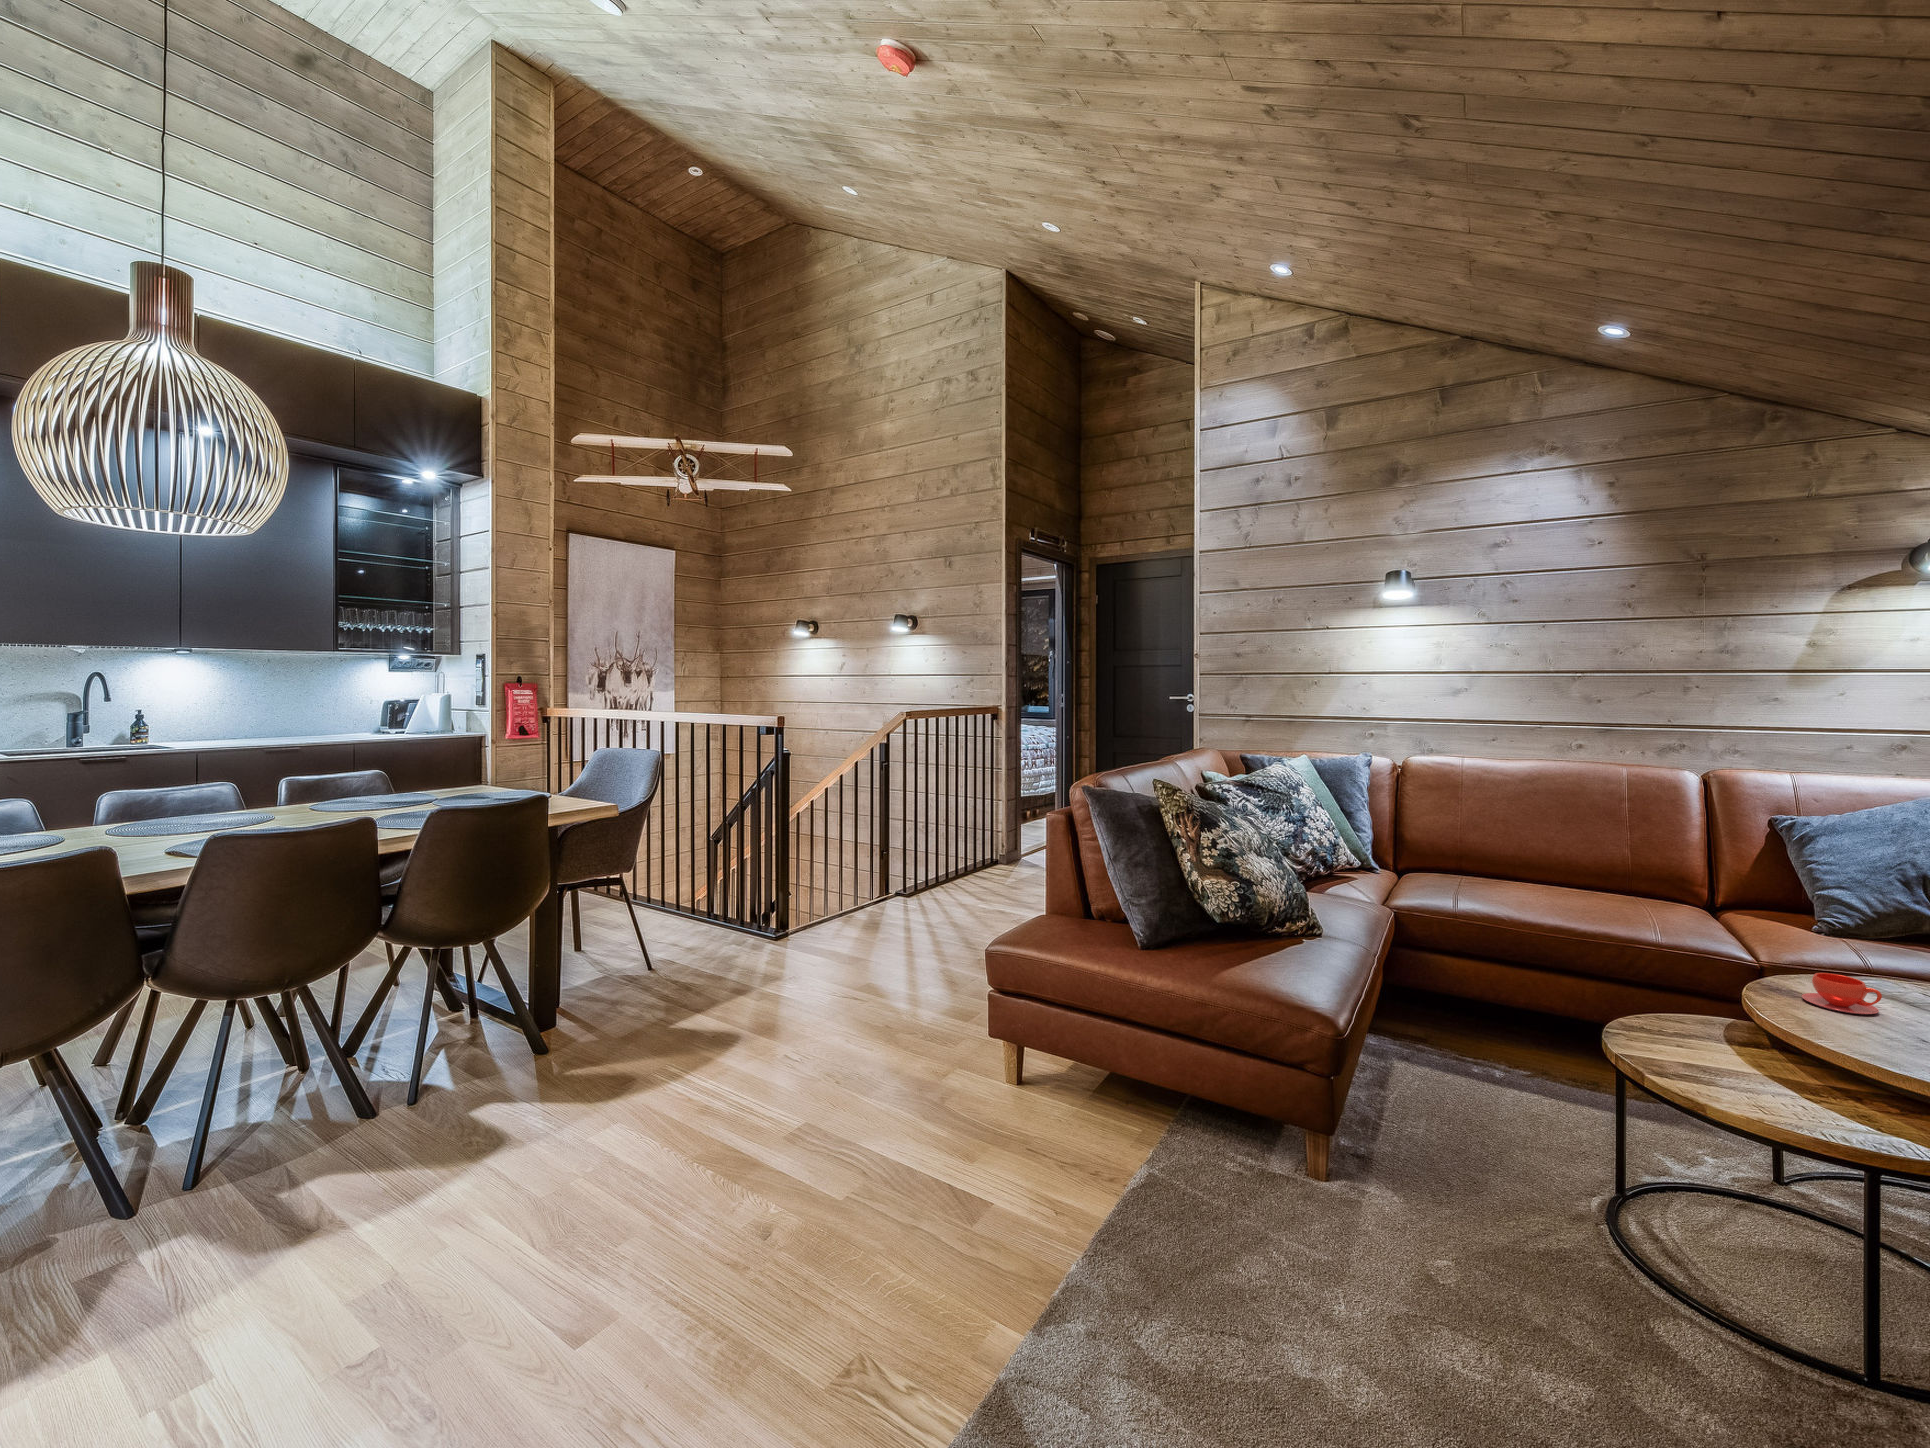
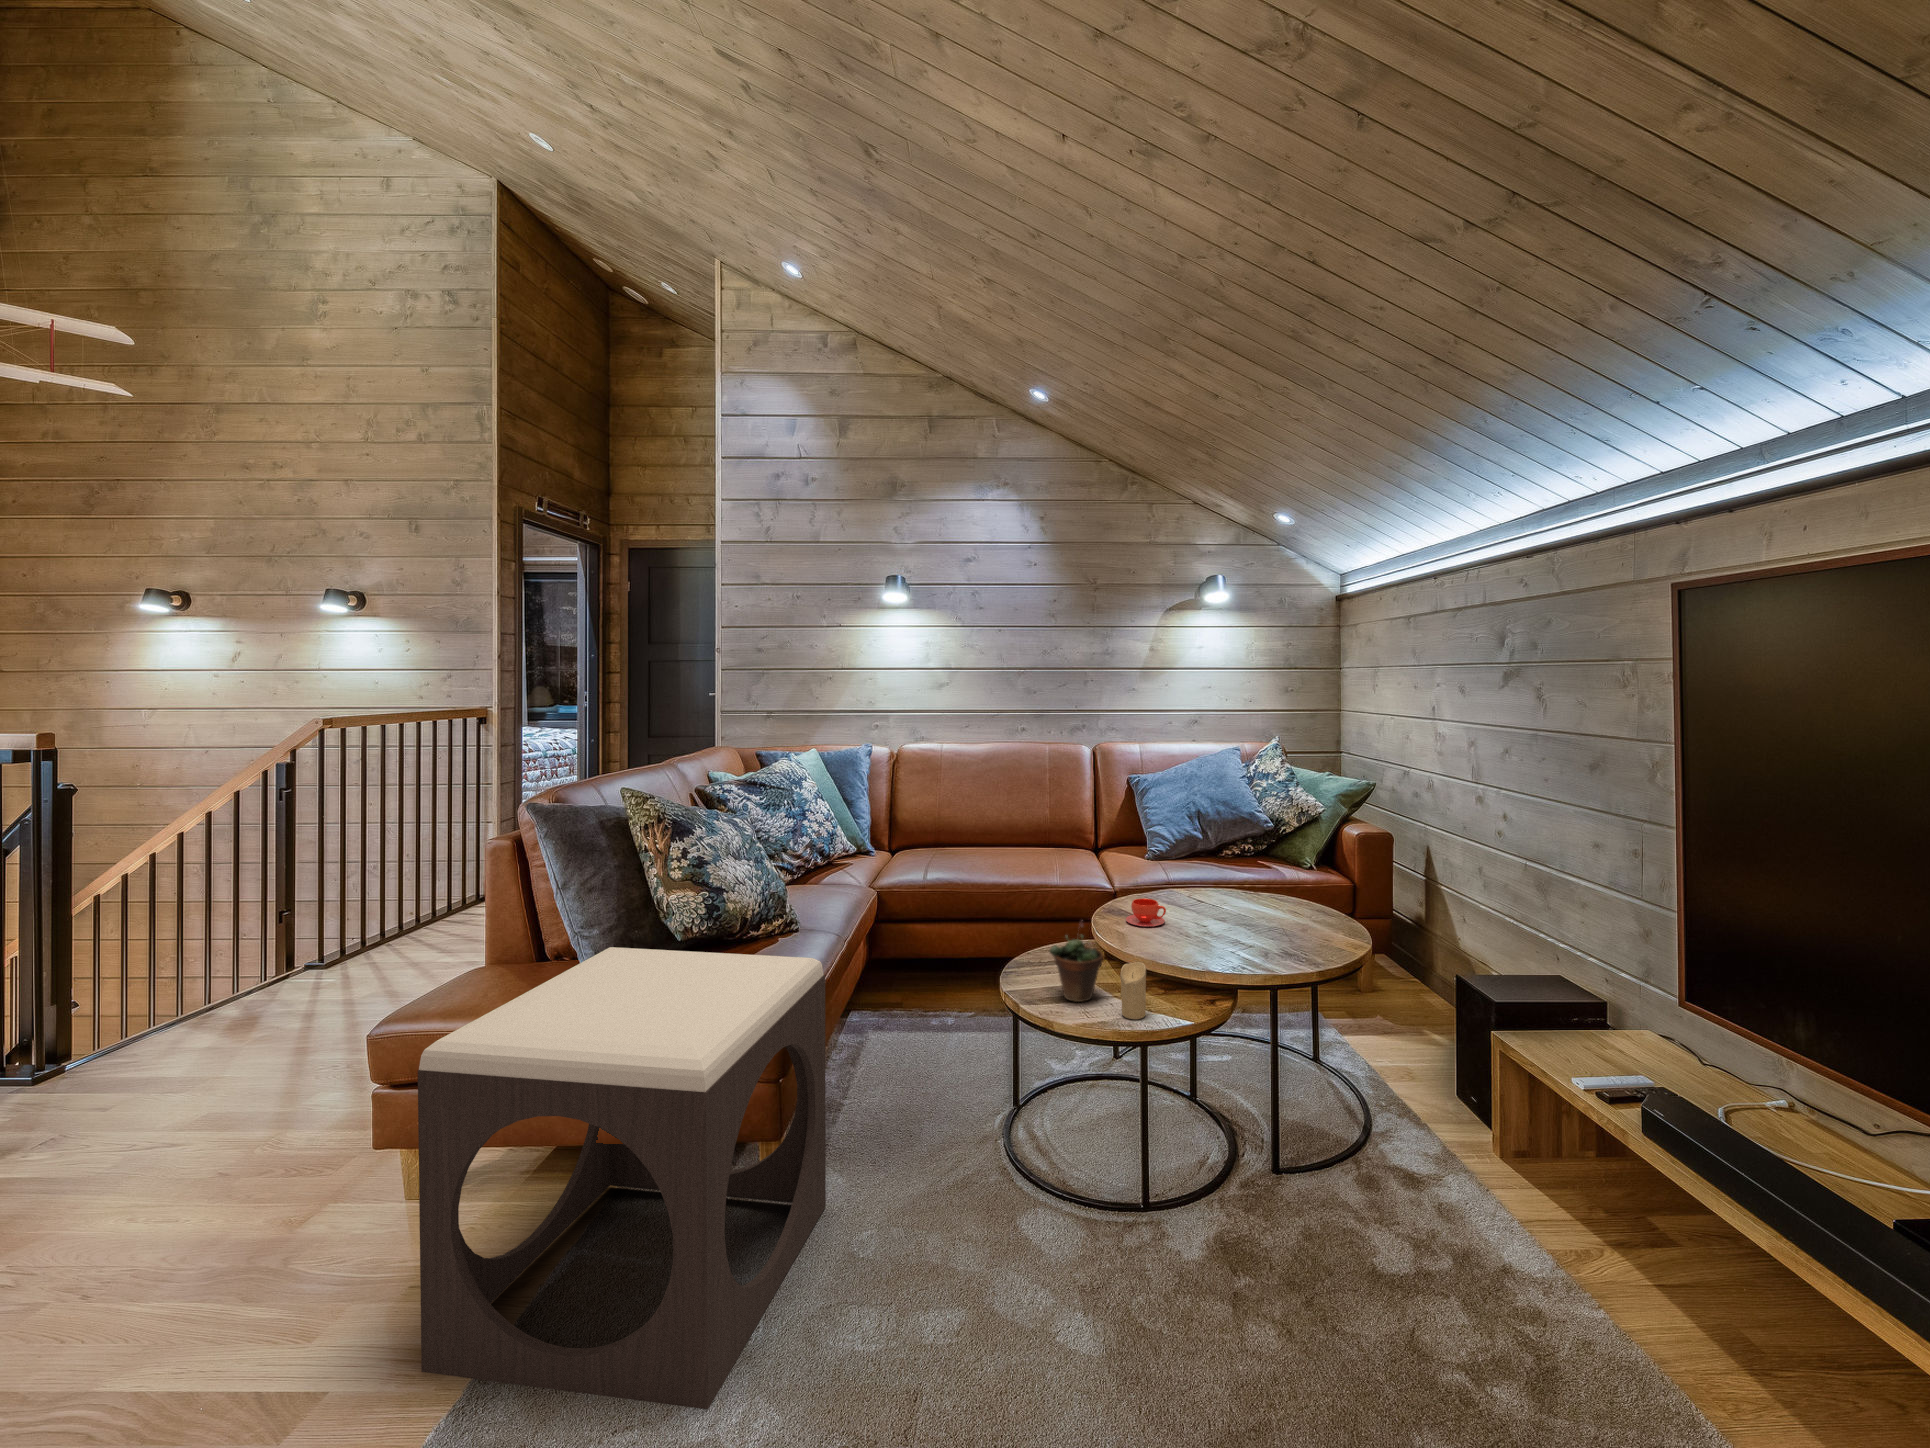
footstool: none [1045,918,1387,1371] -> present [418,947,826,1409]
succulent plant: none [1689,981,1783,1087] -> present [1050,920,1103,1002]
candle: none [1824,1051,1875,1129] -> present [1120,962,1146,1019]

